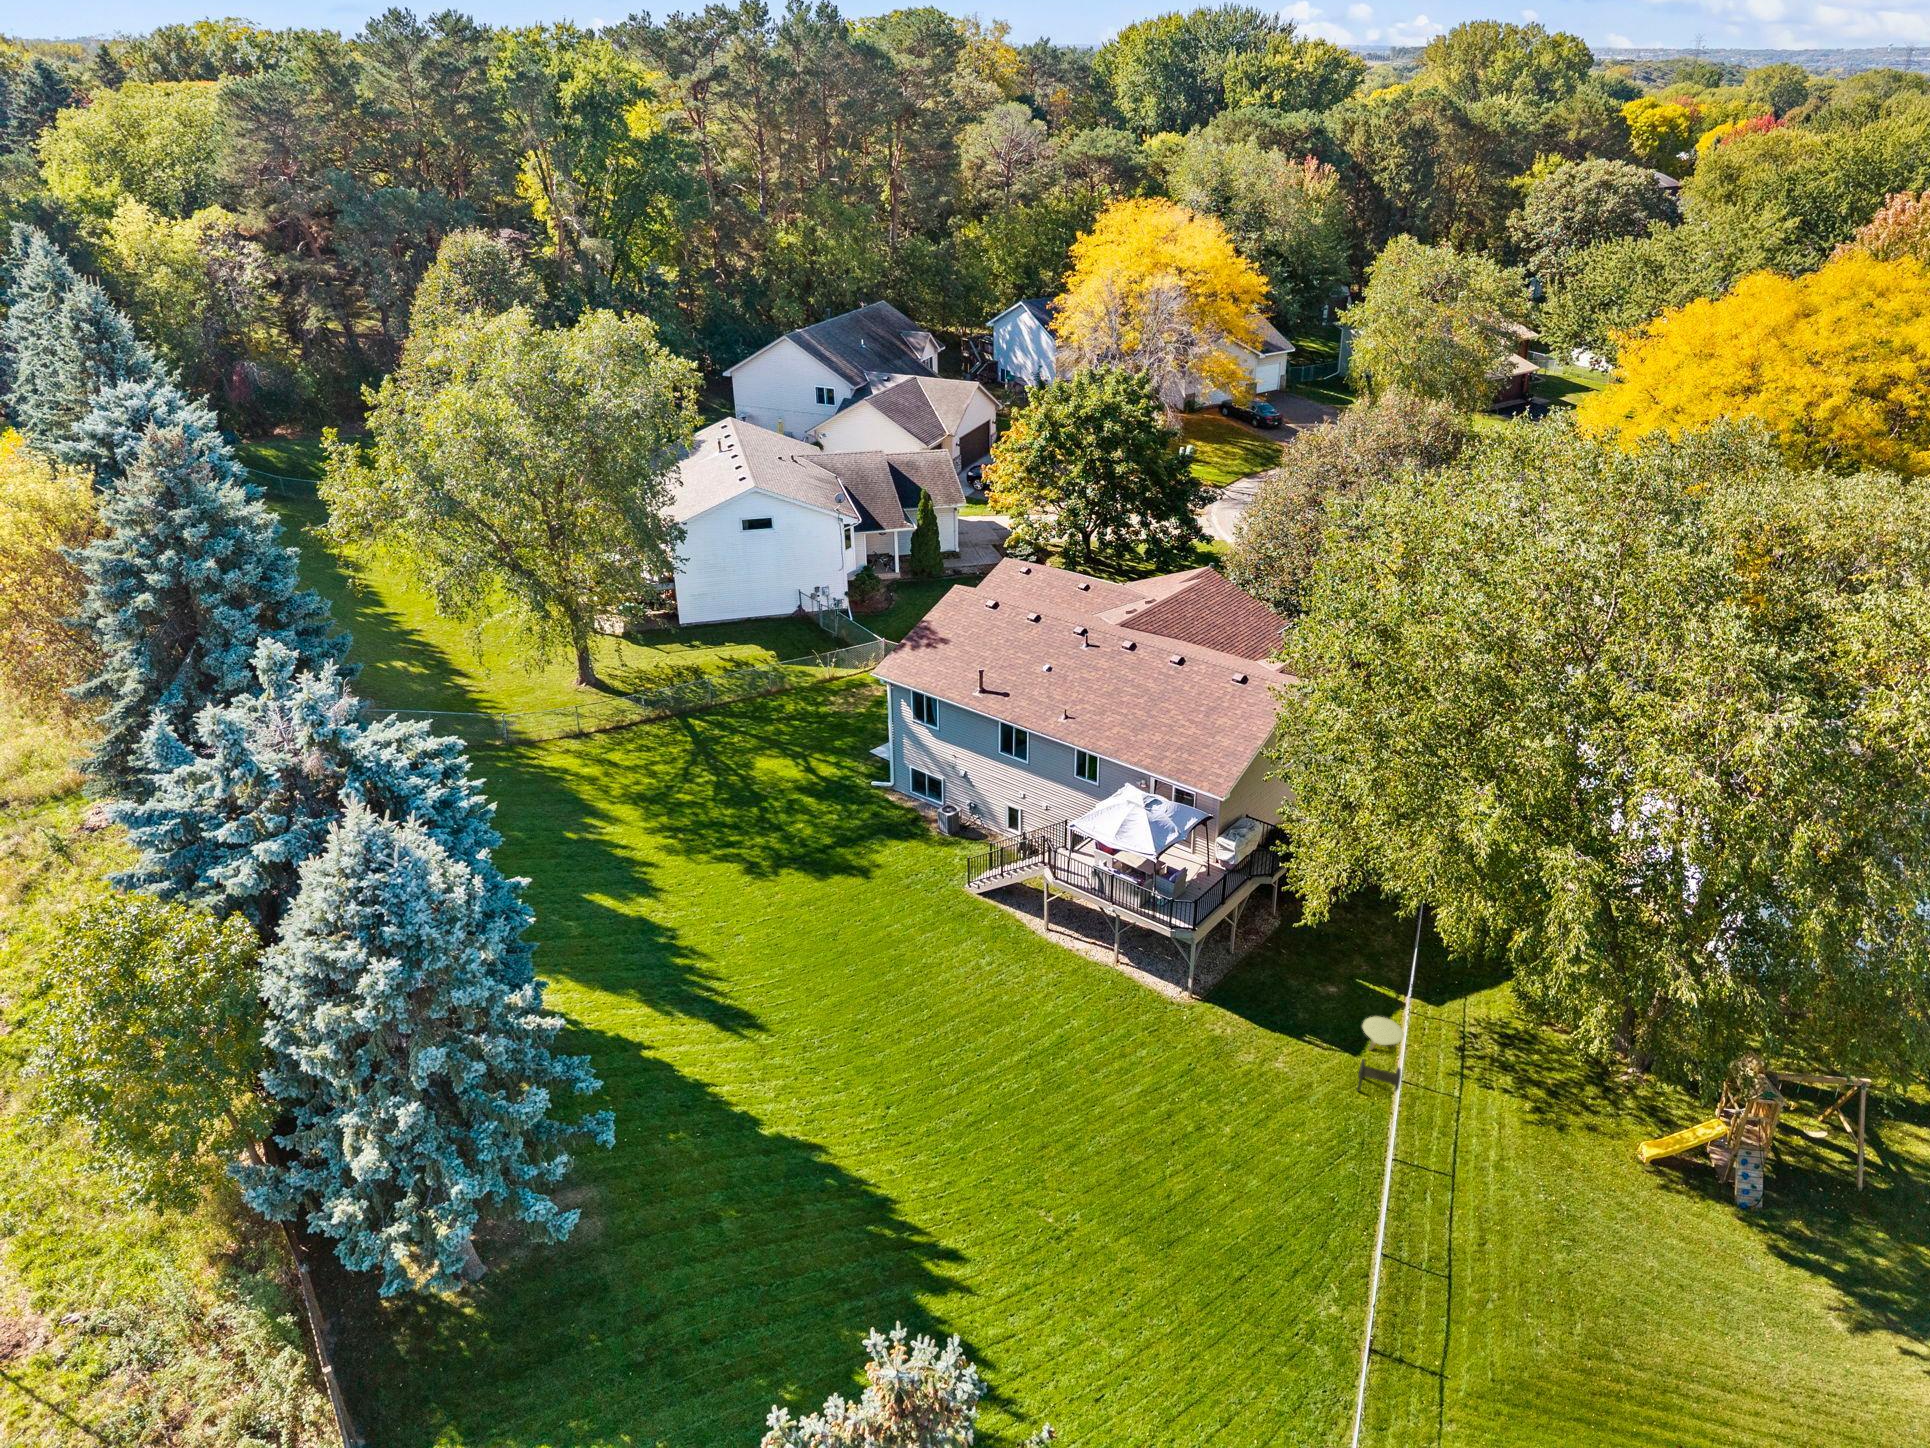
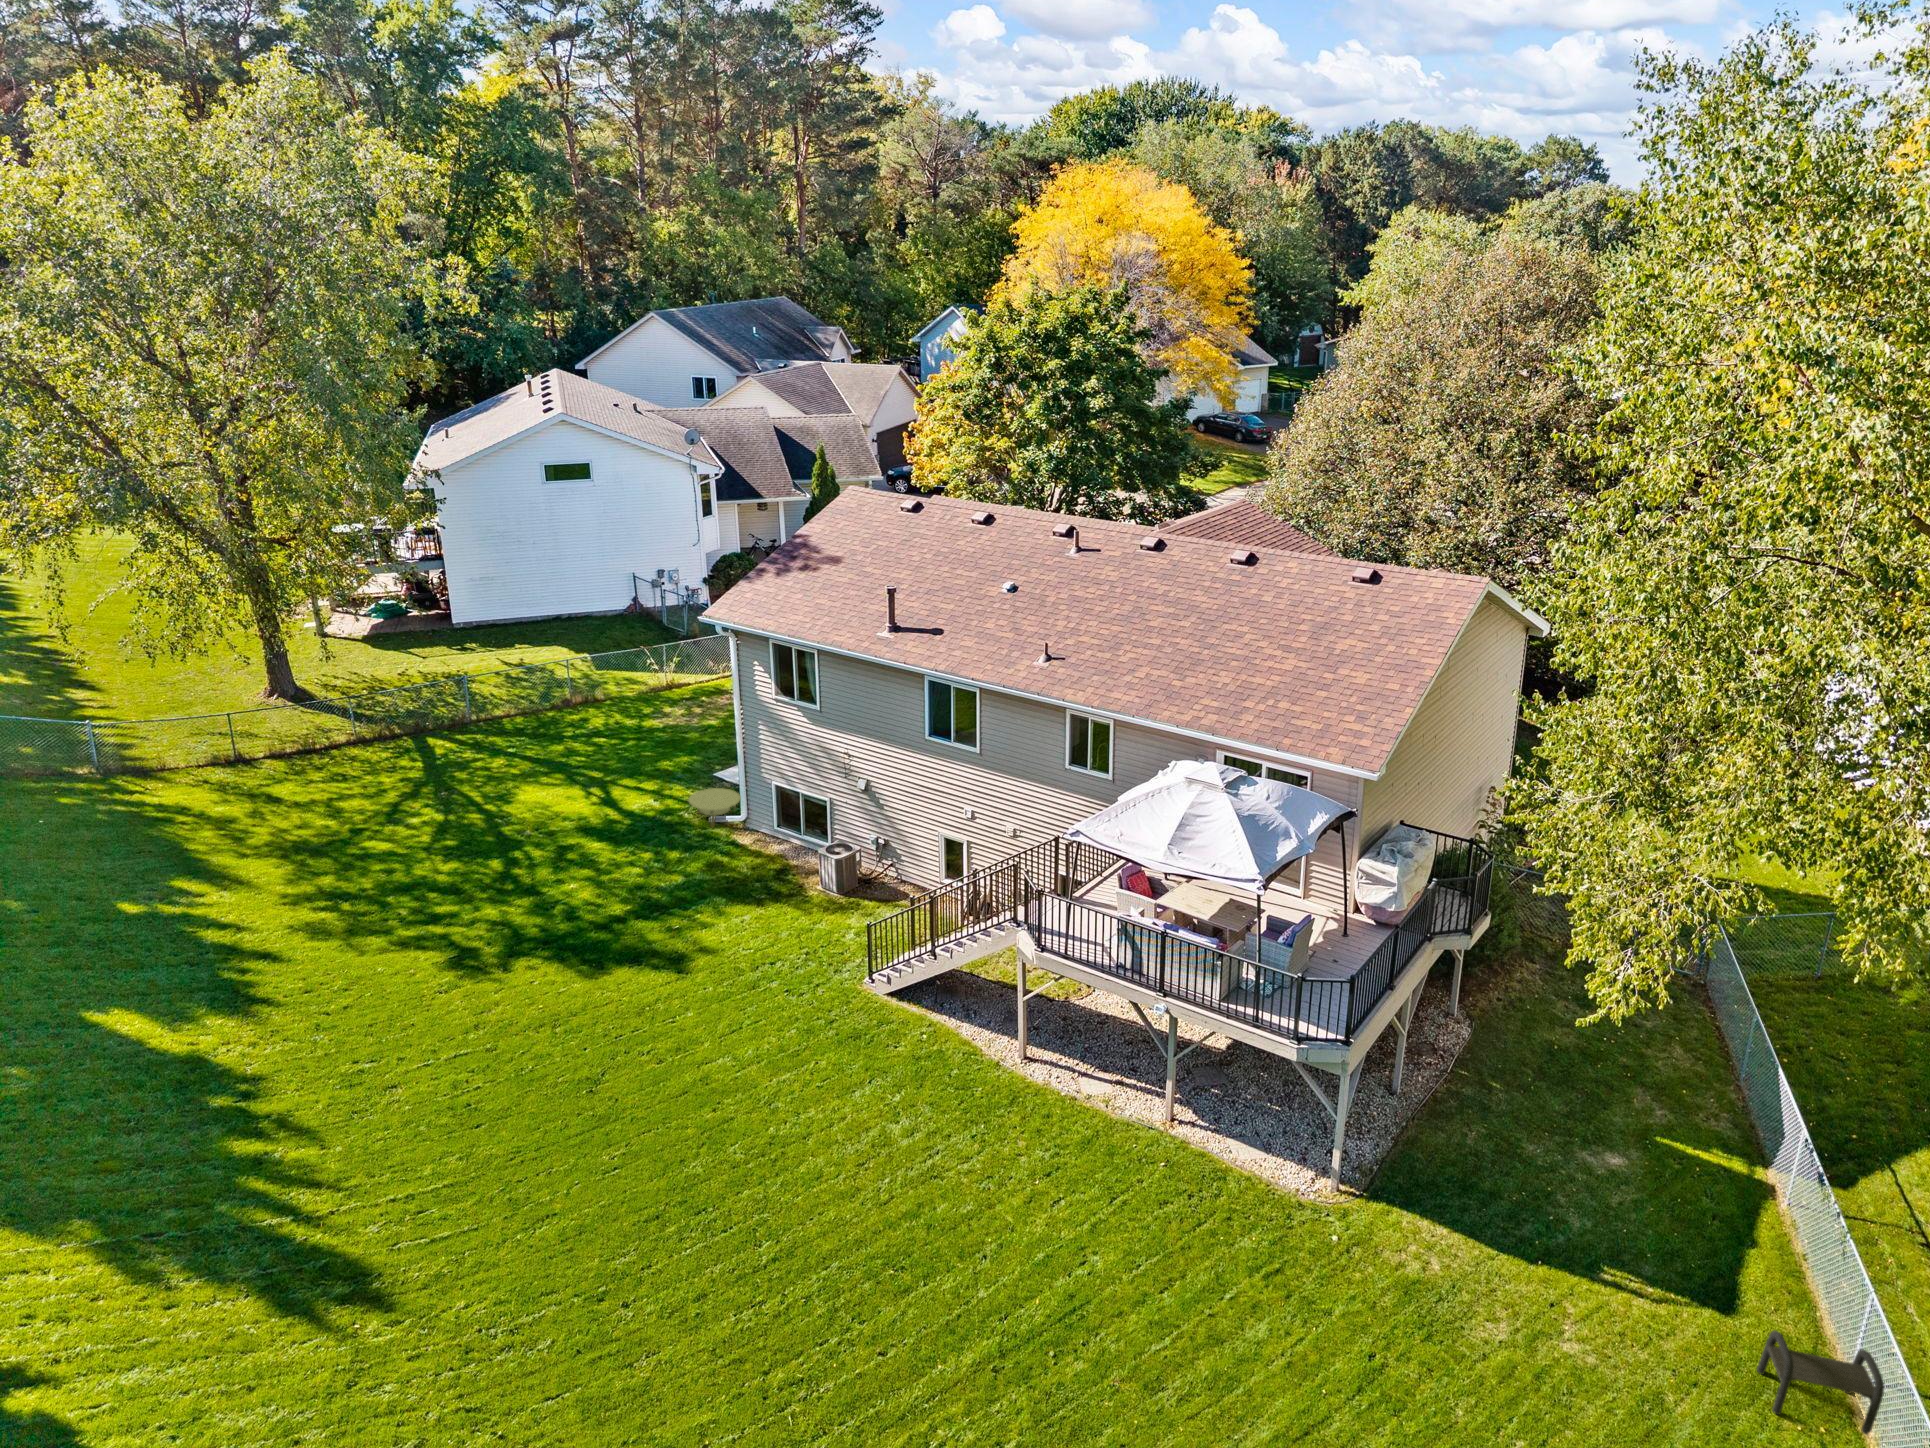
round table: present [1363,1017,1404,1050] -> present [689,788,741,827]

